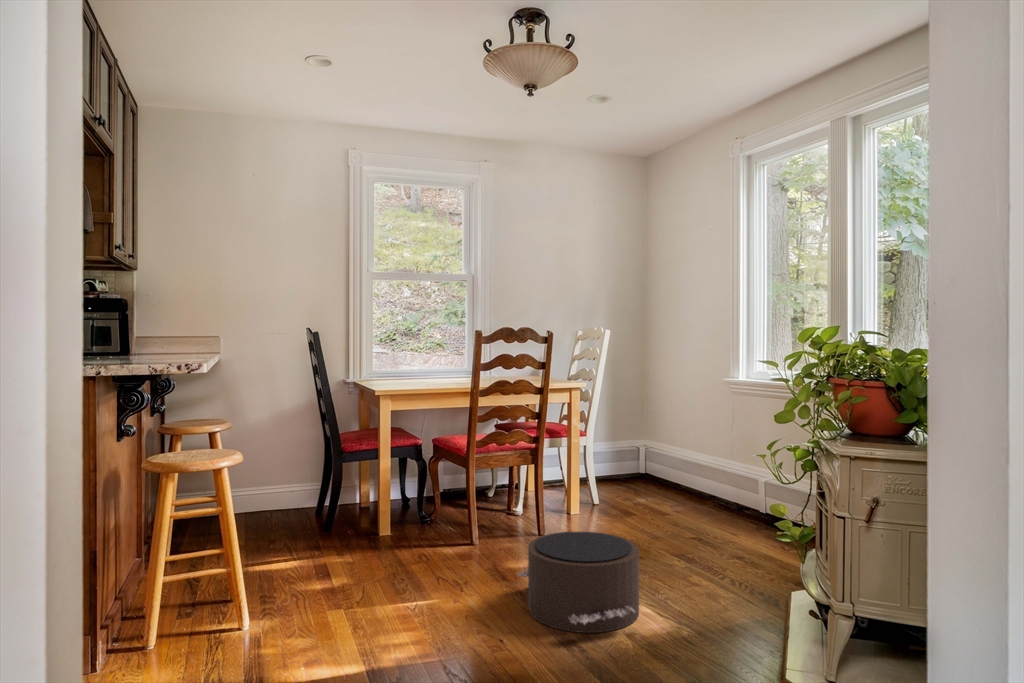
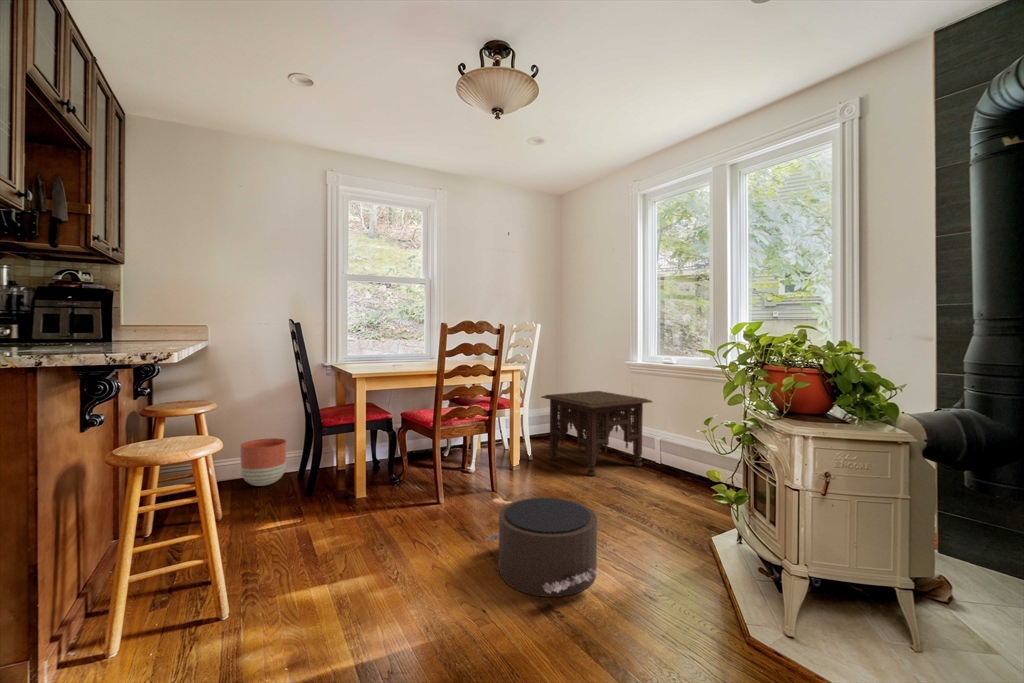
side table: none [607,416,751,522] -> present [542,391,652,476]
planter: none [253,466,302,519] -> present [240,438,287,486]

